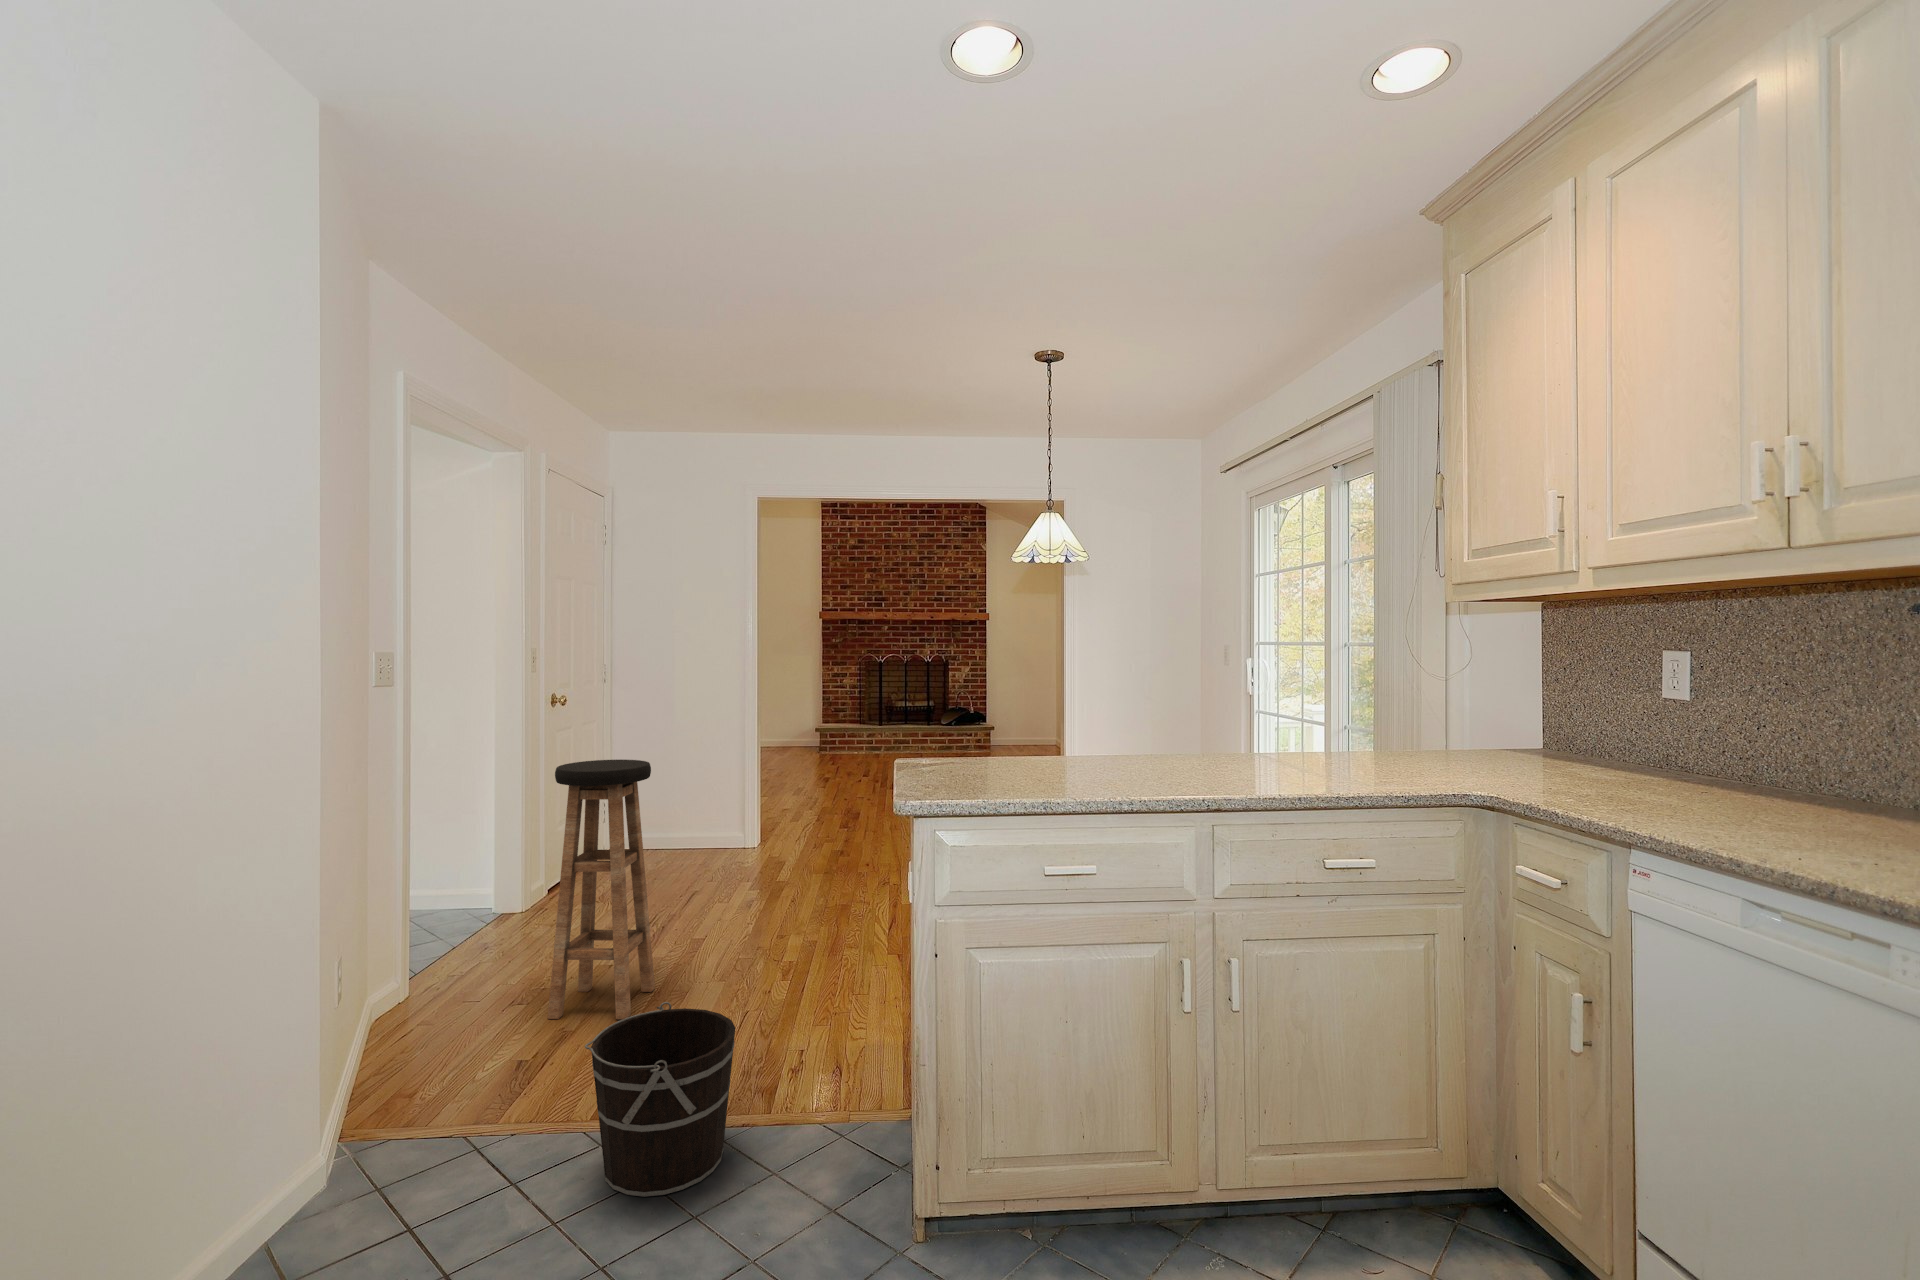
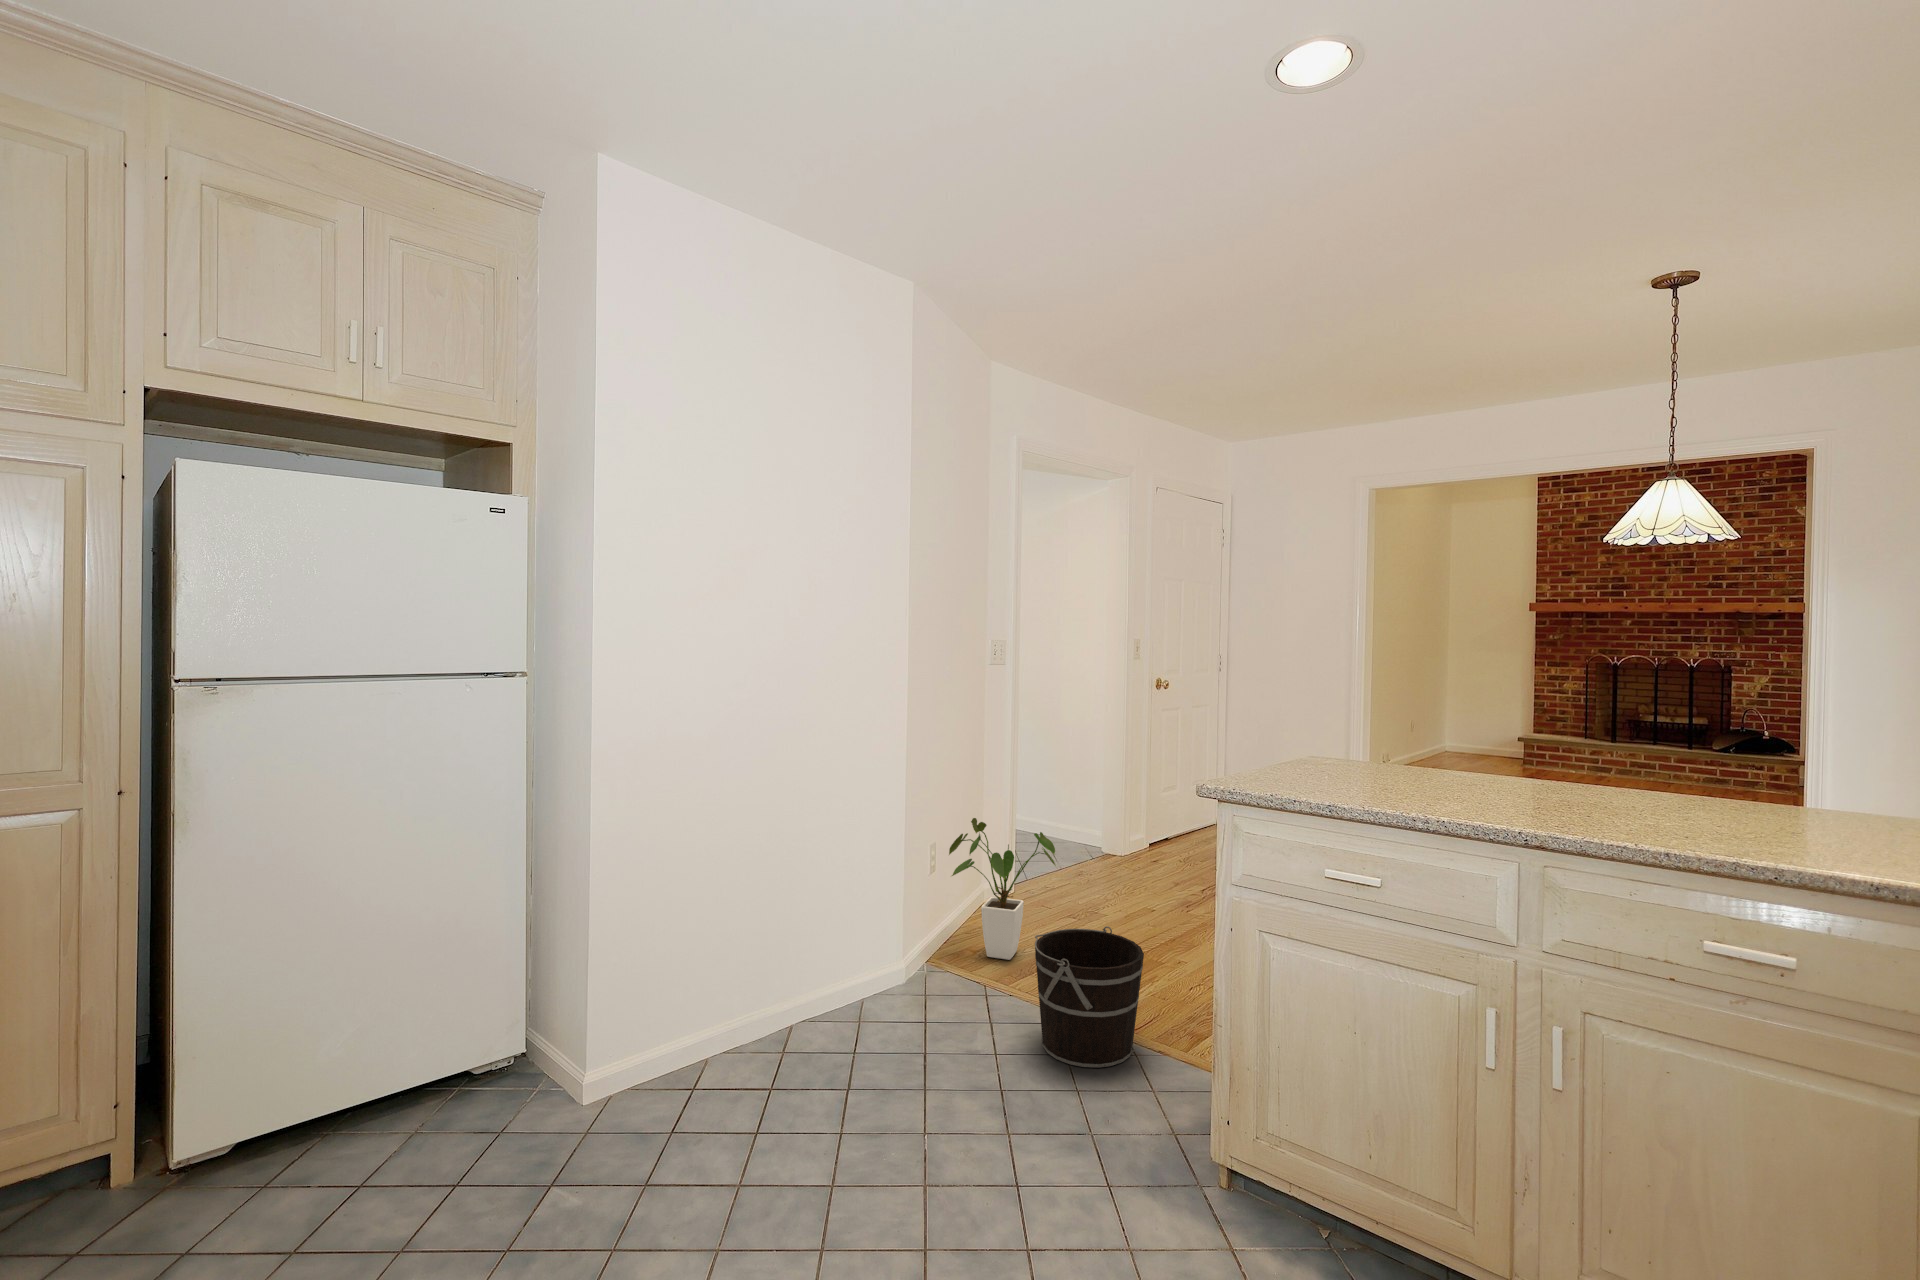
bar stool: present [548,760,655,1019] -> none [1085,732,1174,948]
house plant: none [359,907,547,1103] -> present [949,818,1056,960]

